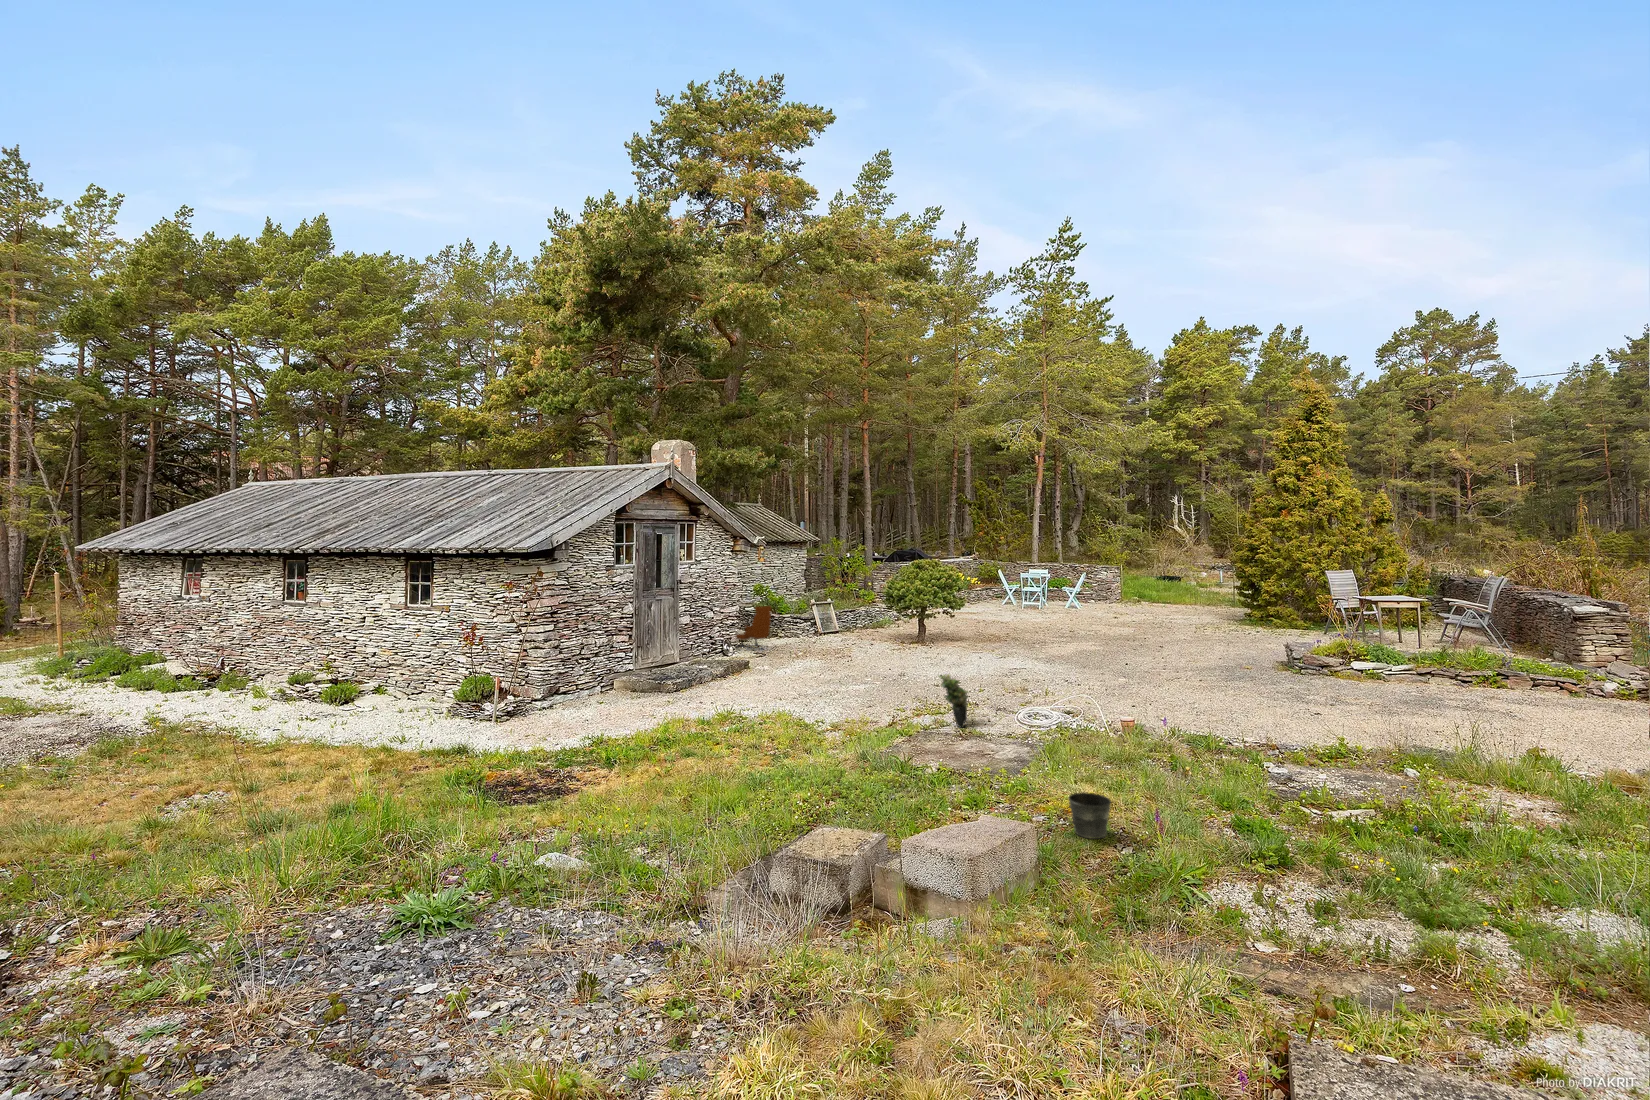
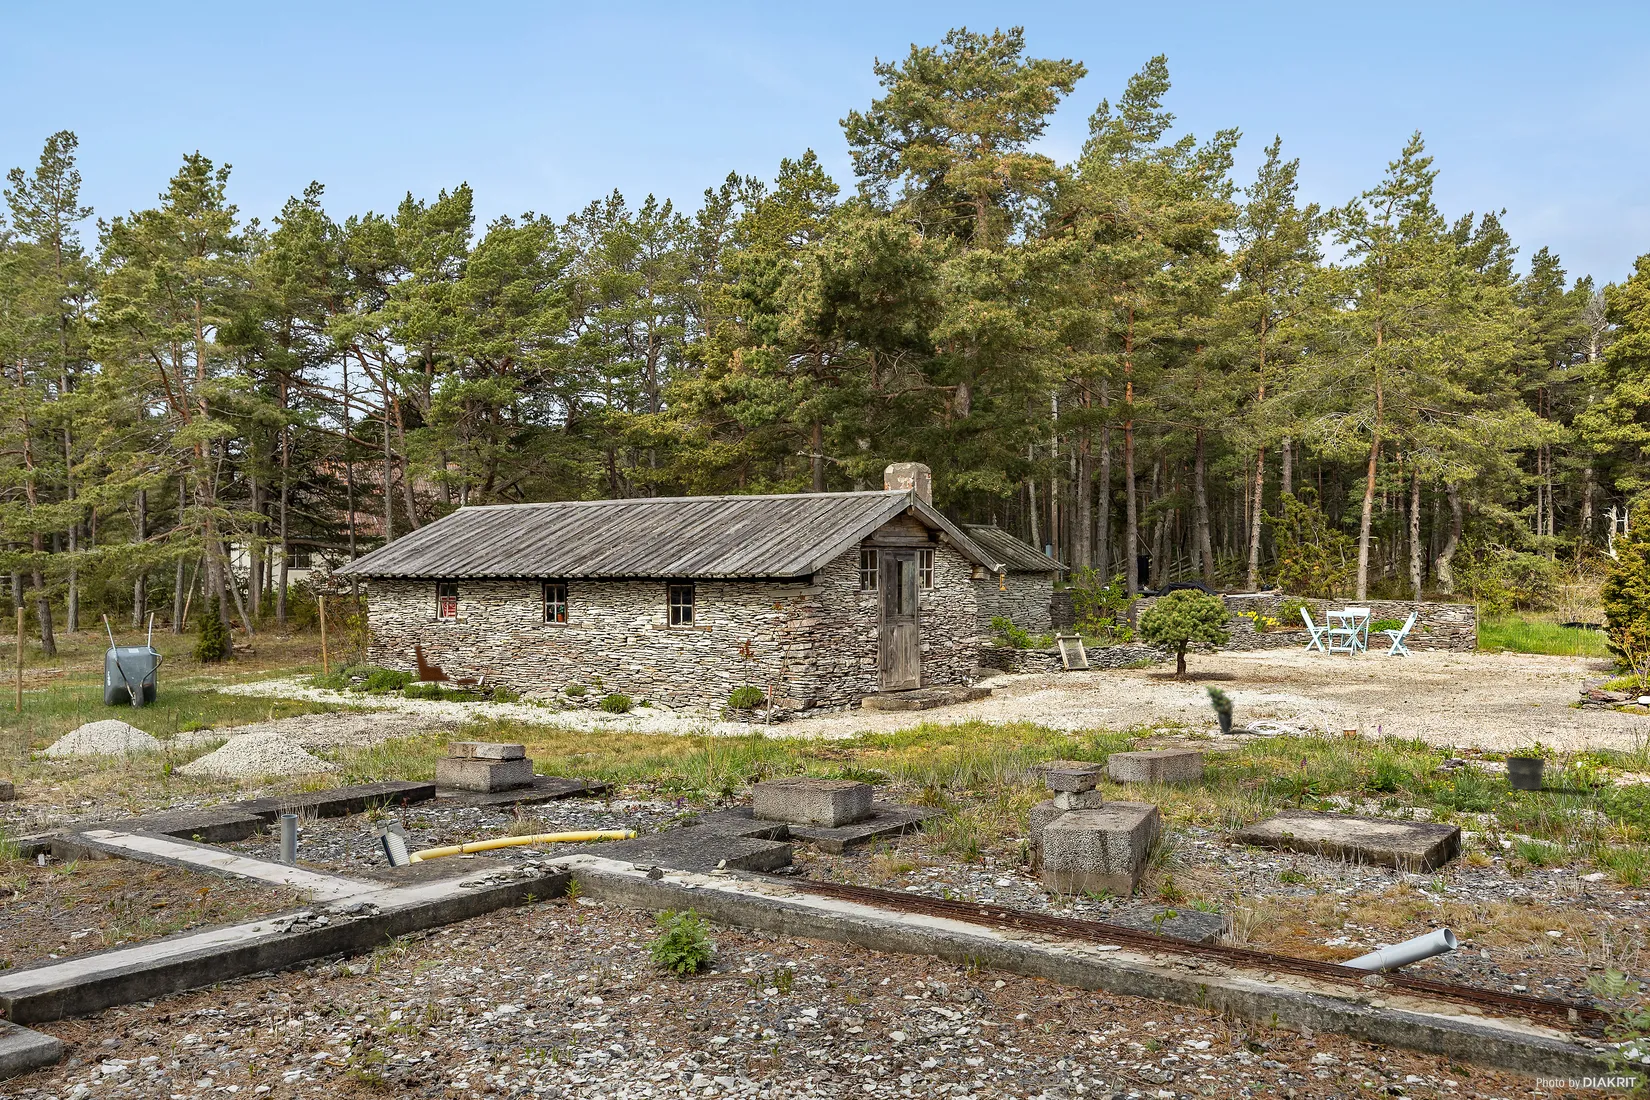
lounge chair: present [736,605,771,648] -> present [414,645,478,693]
bucket: present [1065,792,1111,839] -> present [1504,757,1545,790]

